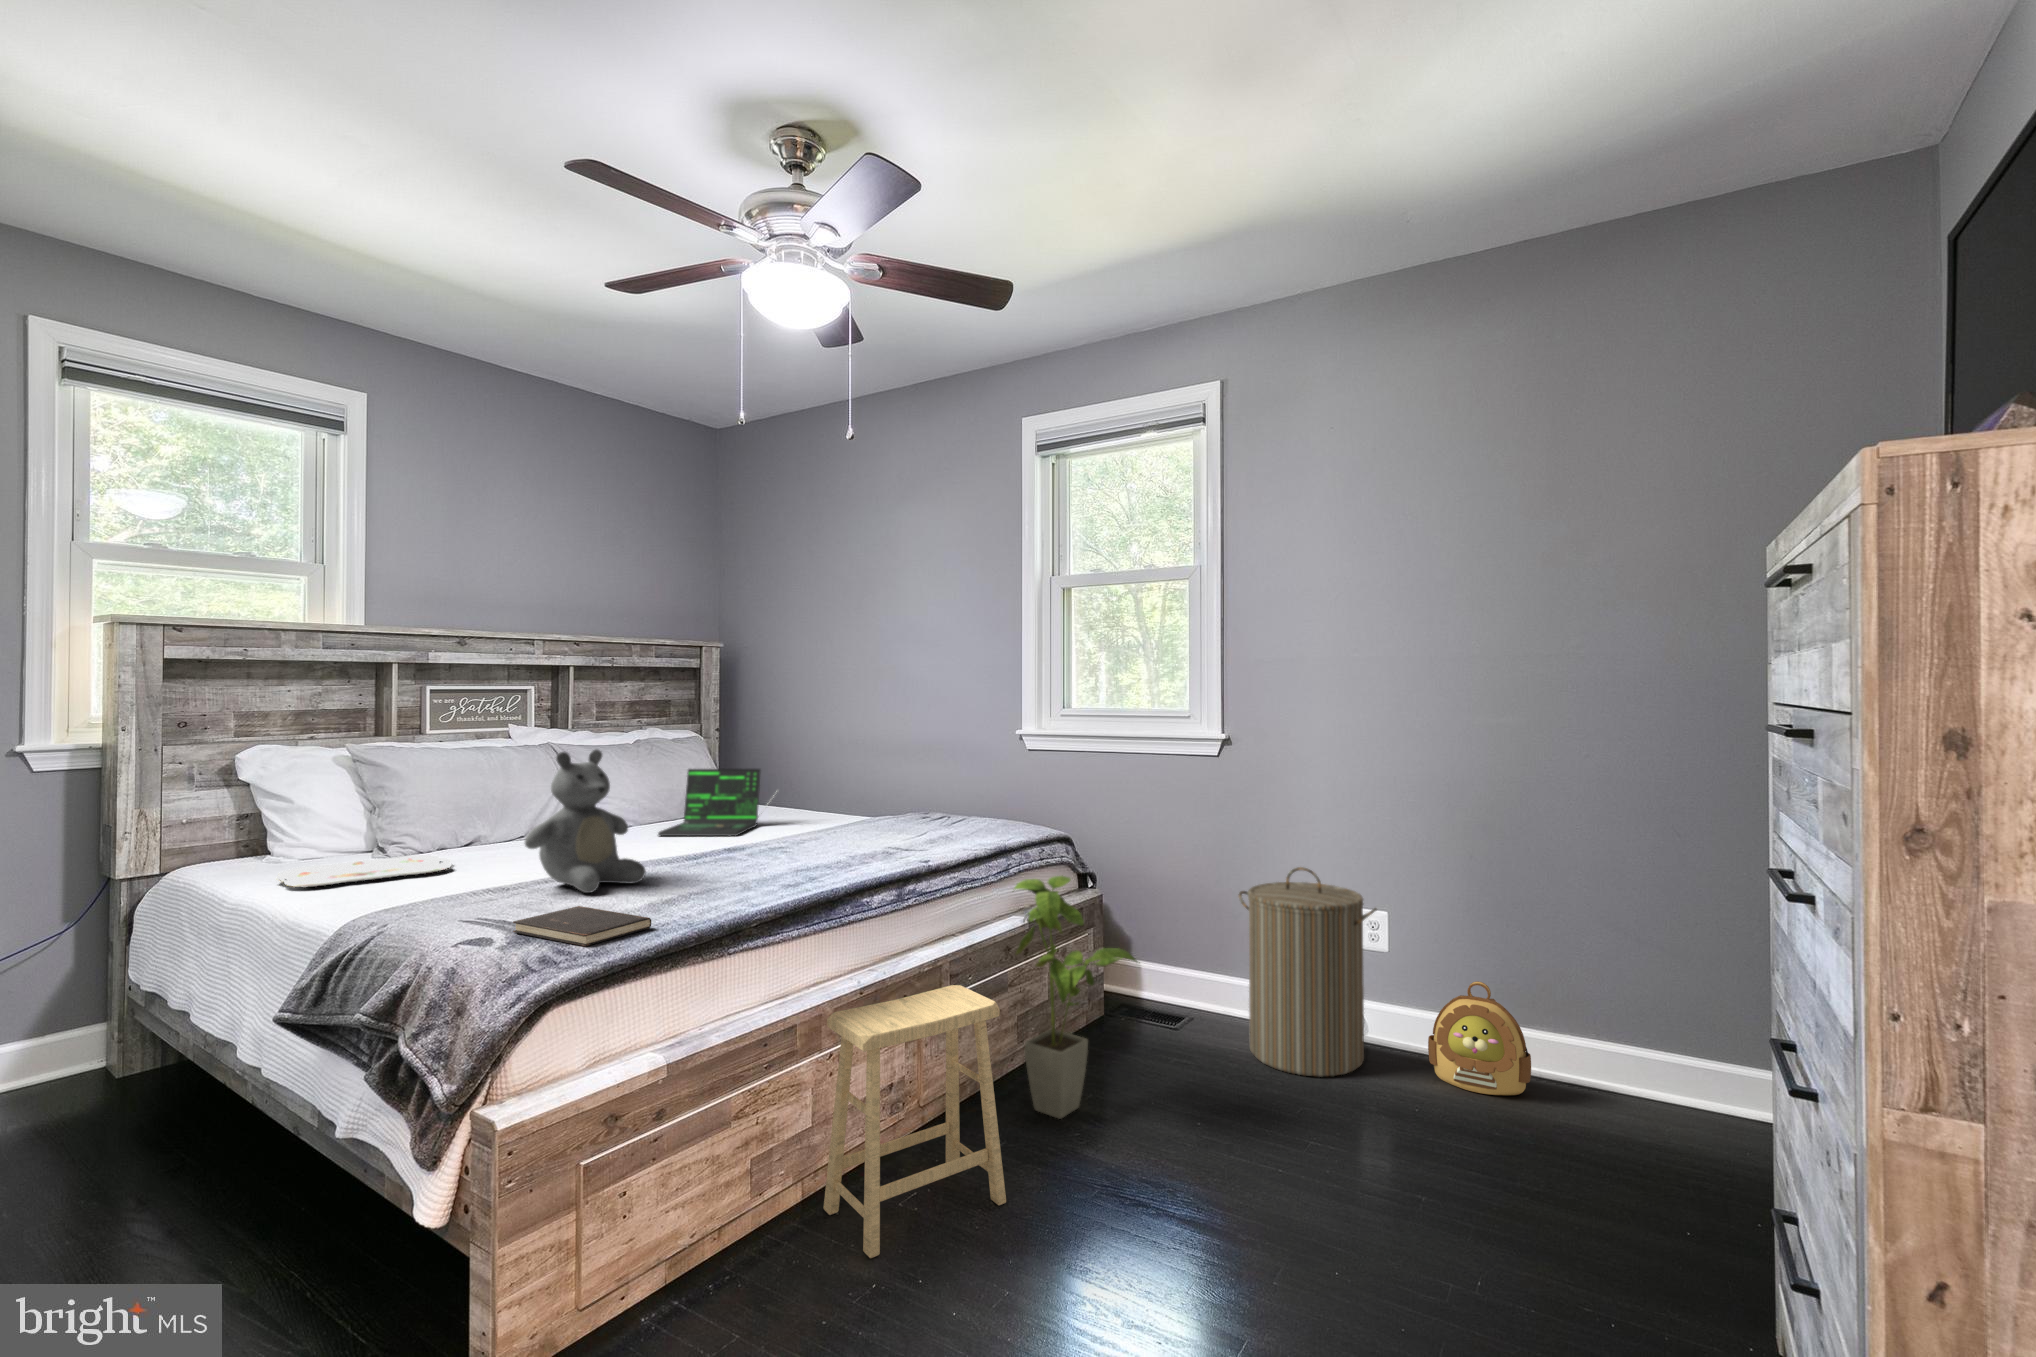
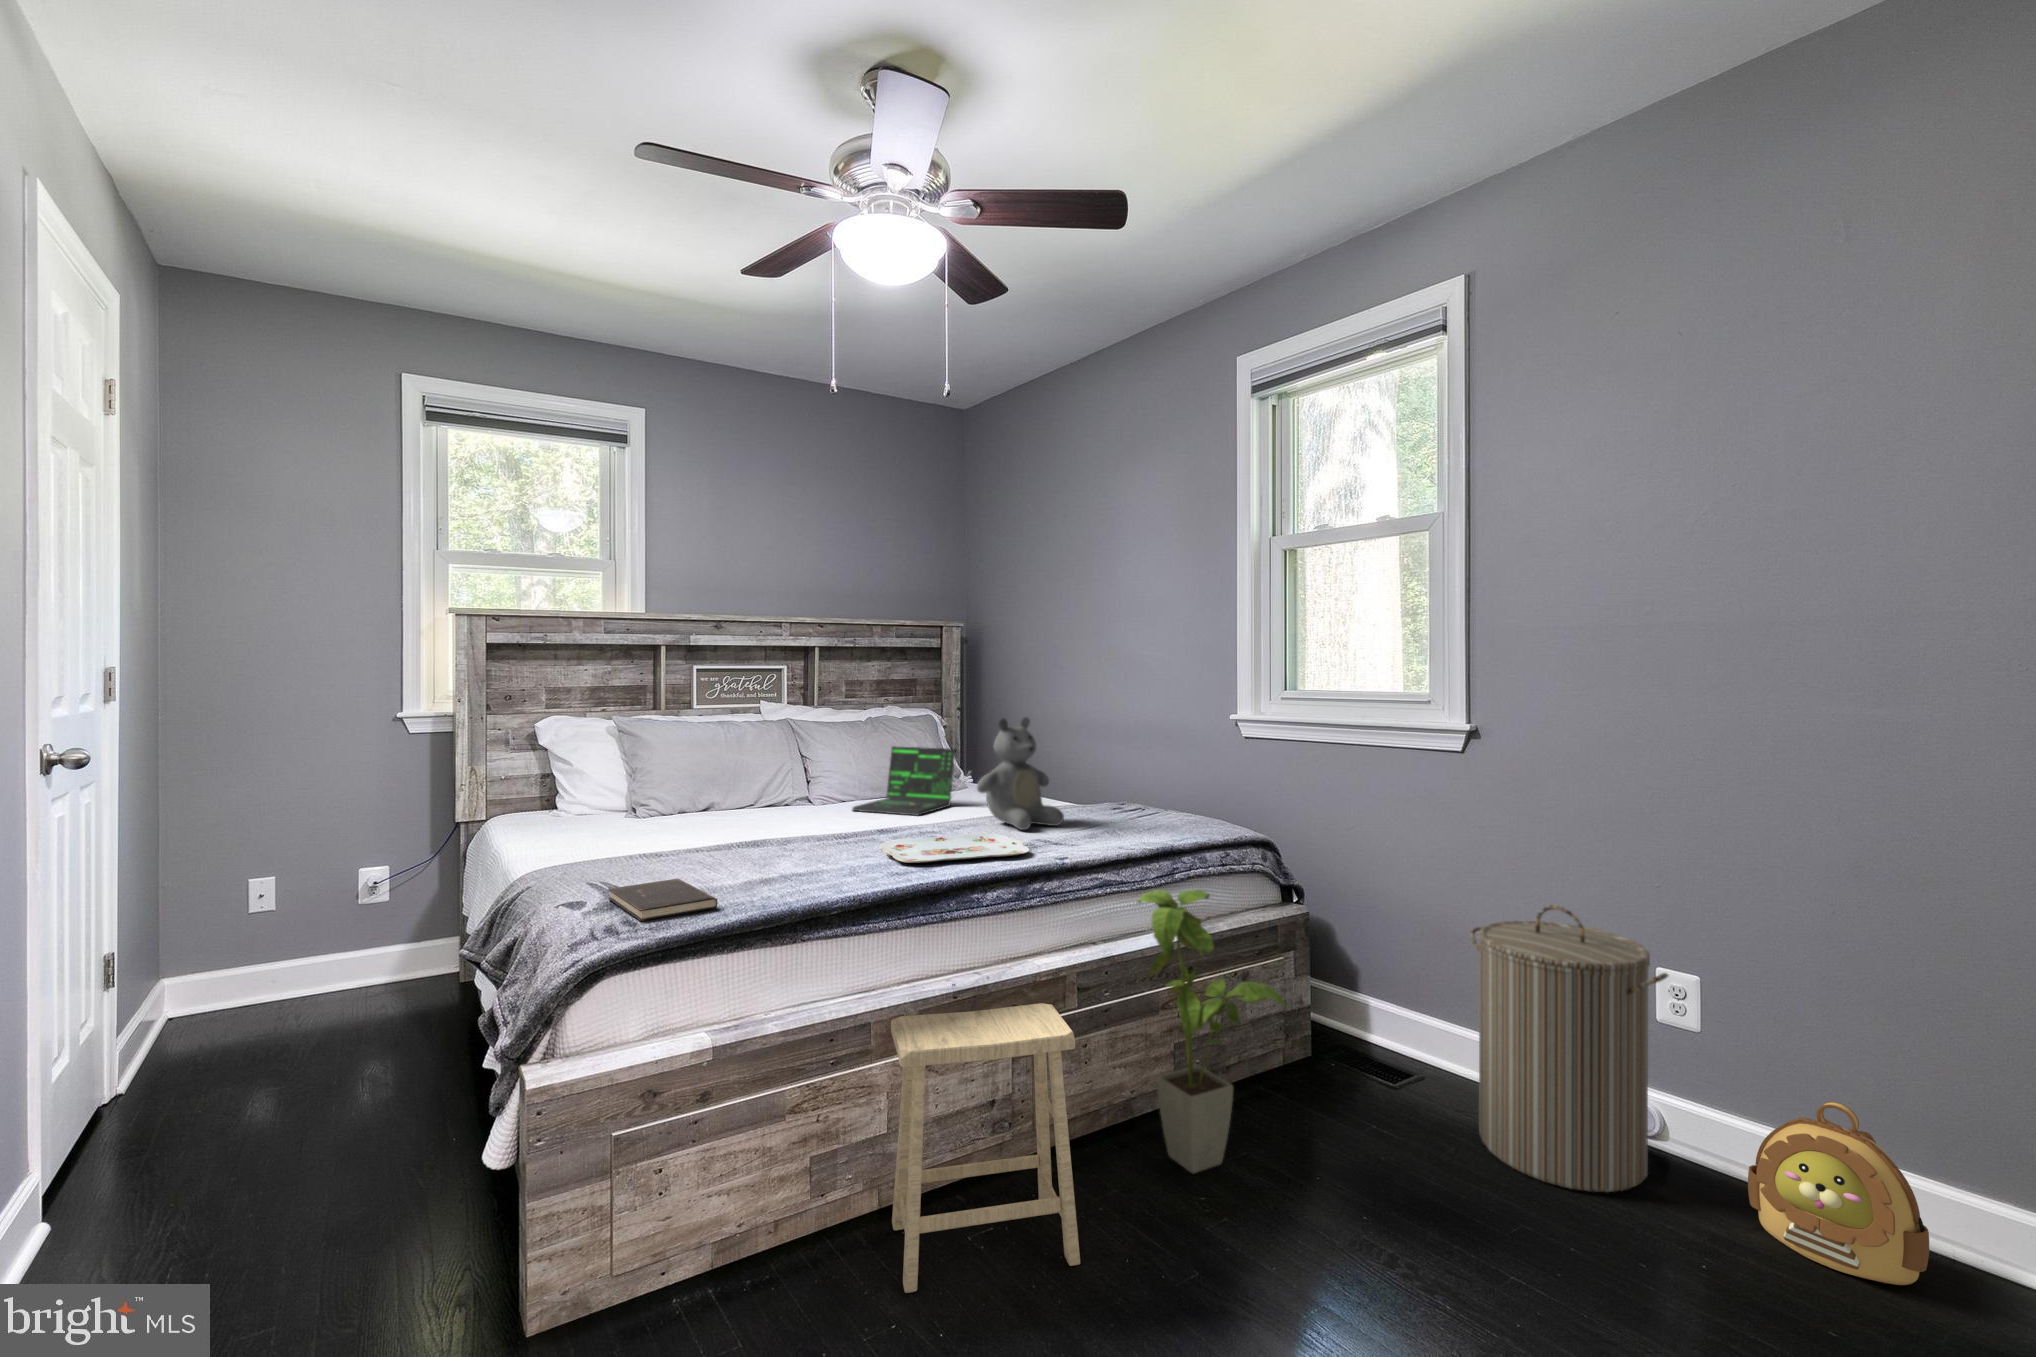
teddy bear: present [524,749,646,893] -> present [977,717,1064,830]
serving tray: present [277,855,451,888] -> present [881,833,1029,863]

